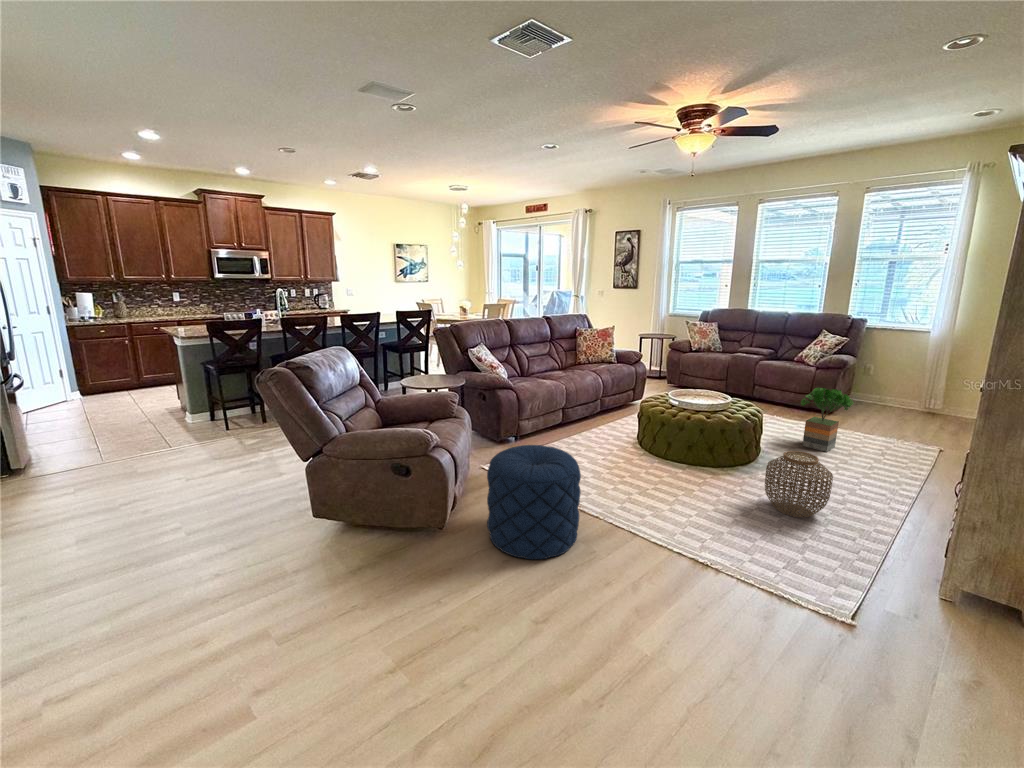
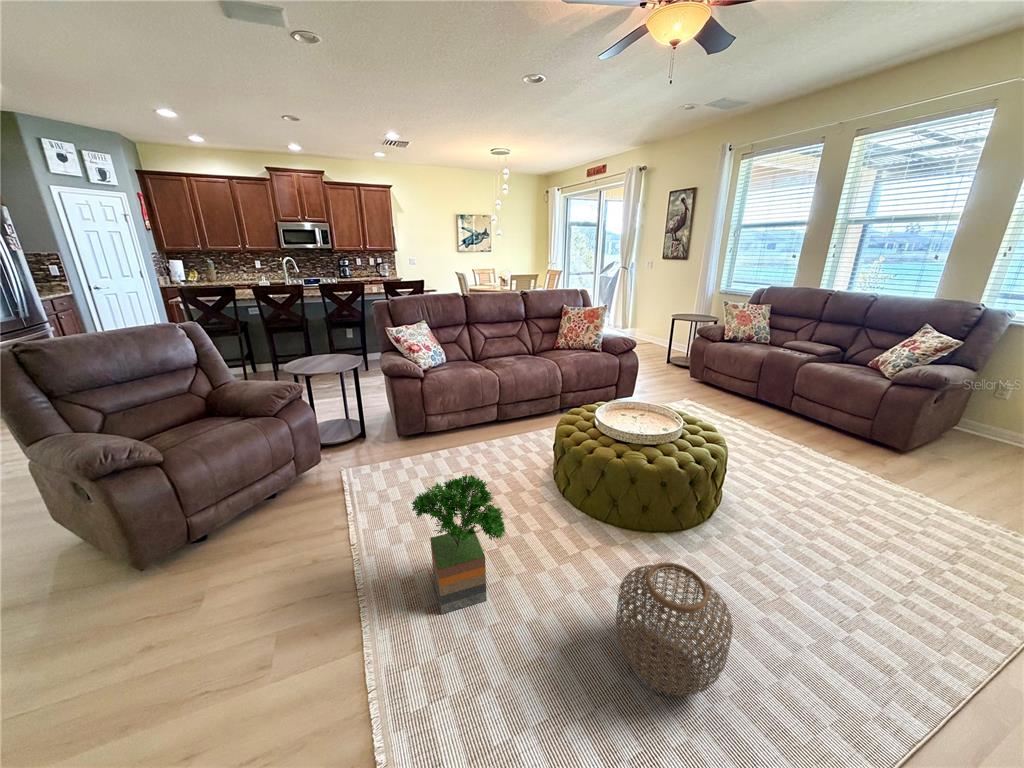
potted tree: present [801,388,853,452] -> present [411,474,505,614]
pouf: present [487,445,581,559] -> none [136,477,312,656]

